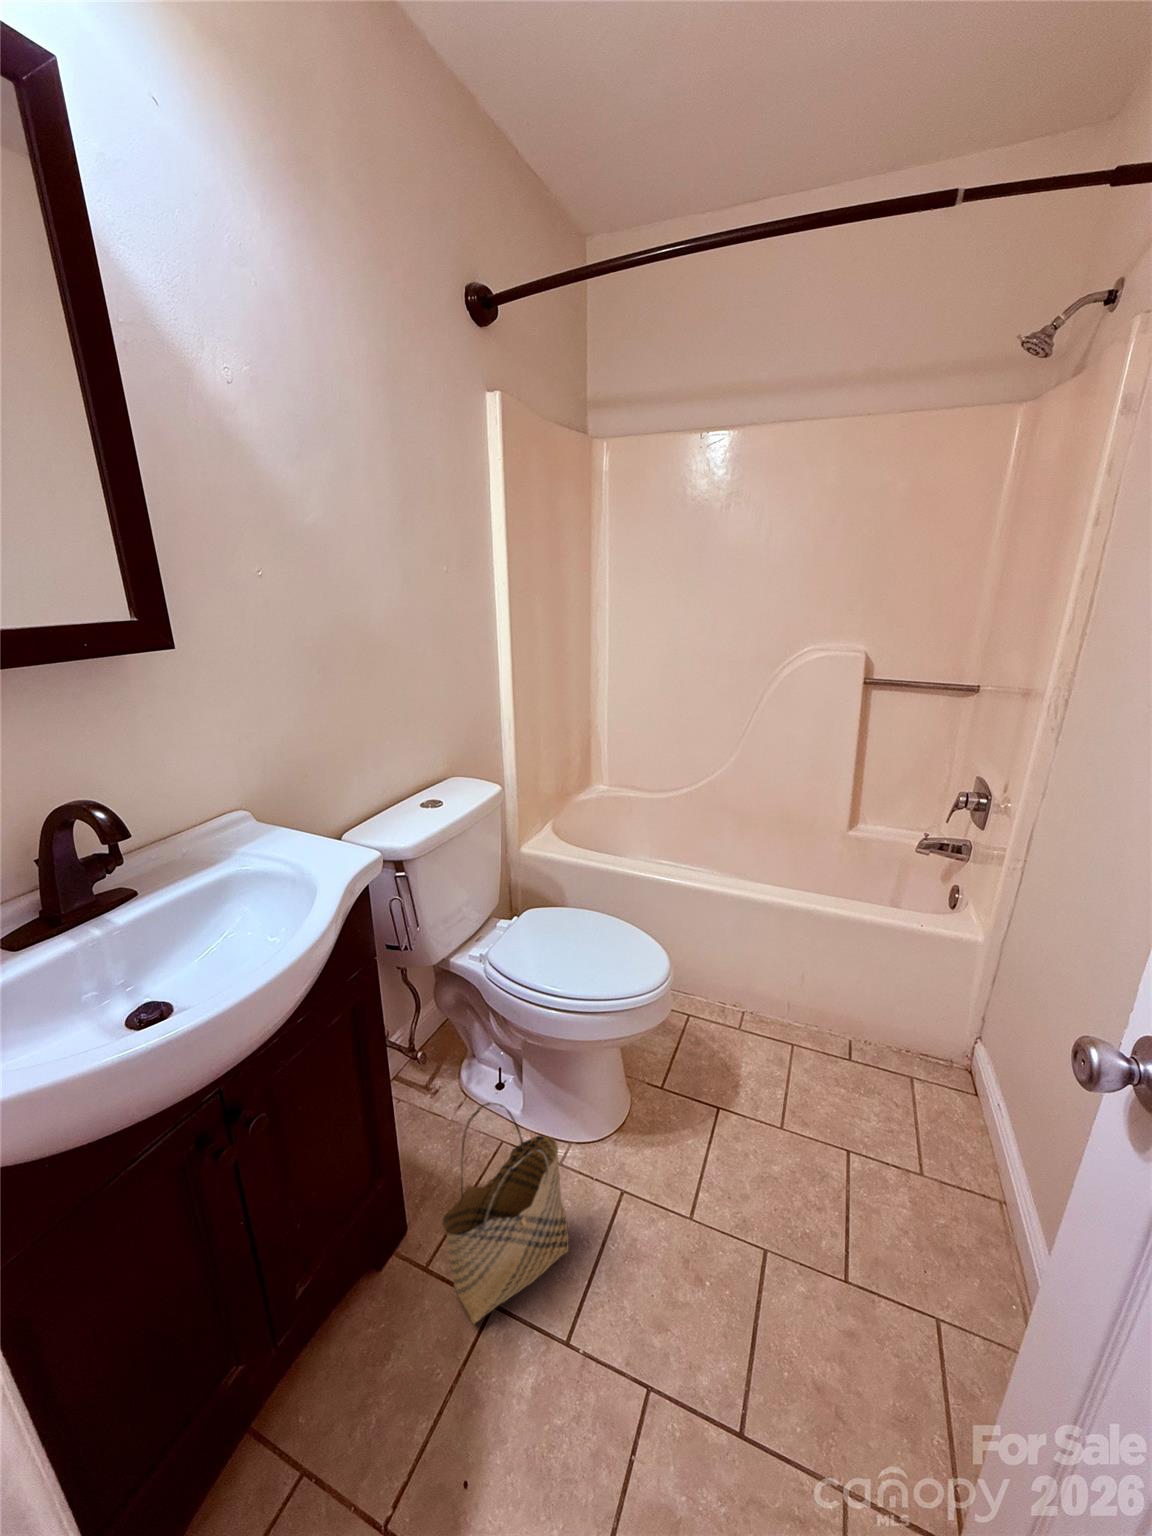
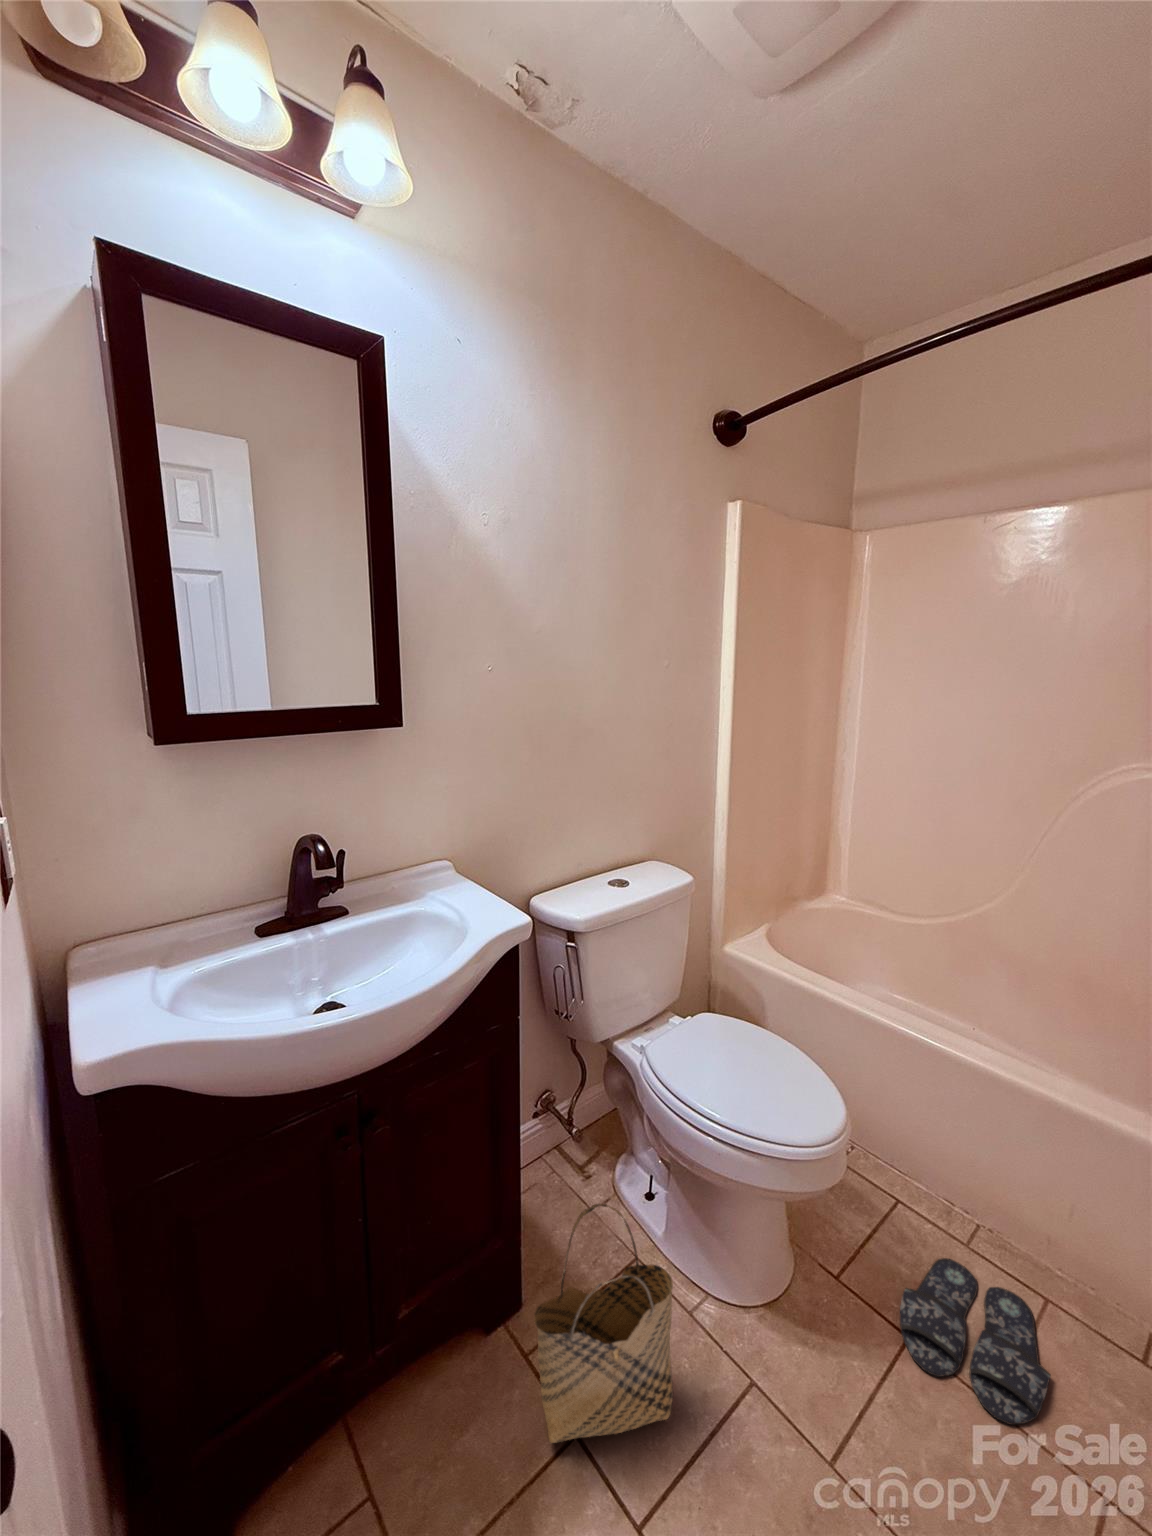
slippers: none [709,1043,807,1135] -> present [900,1258,1051,1425]

